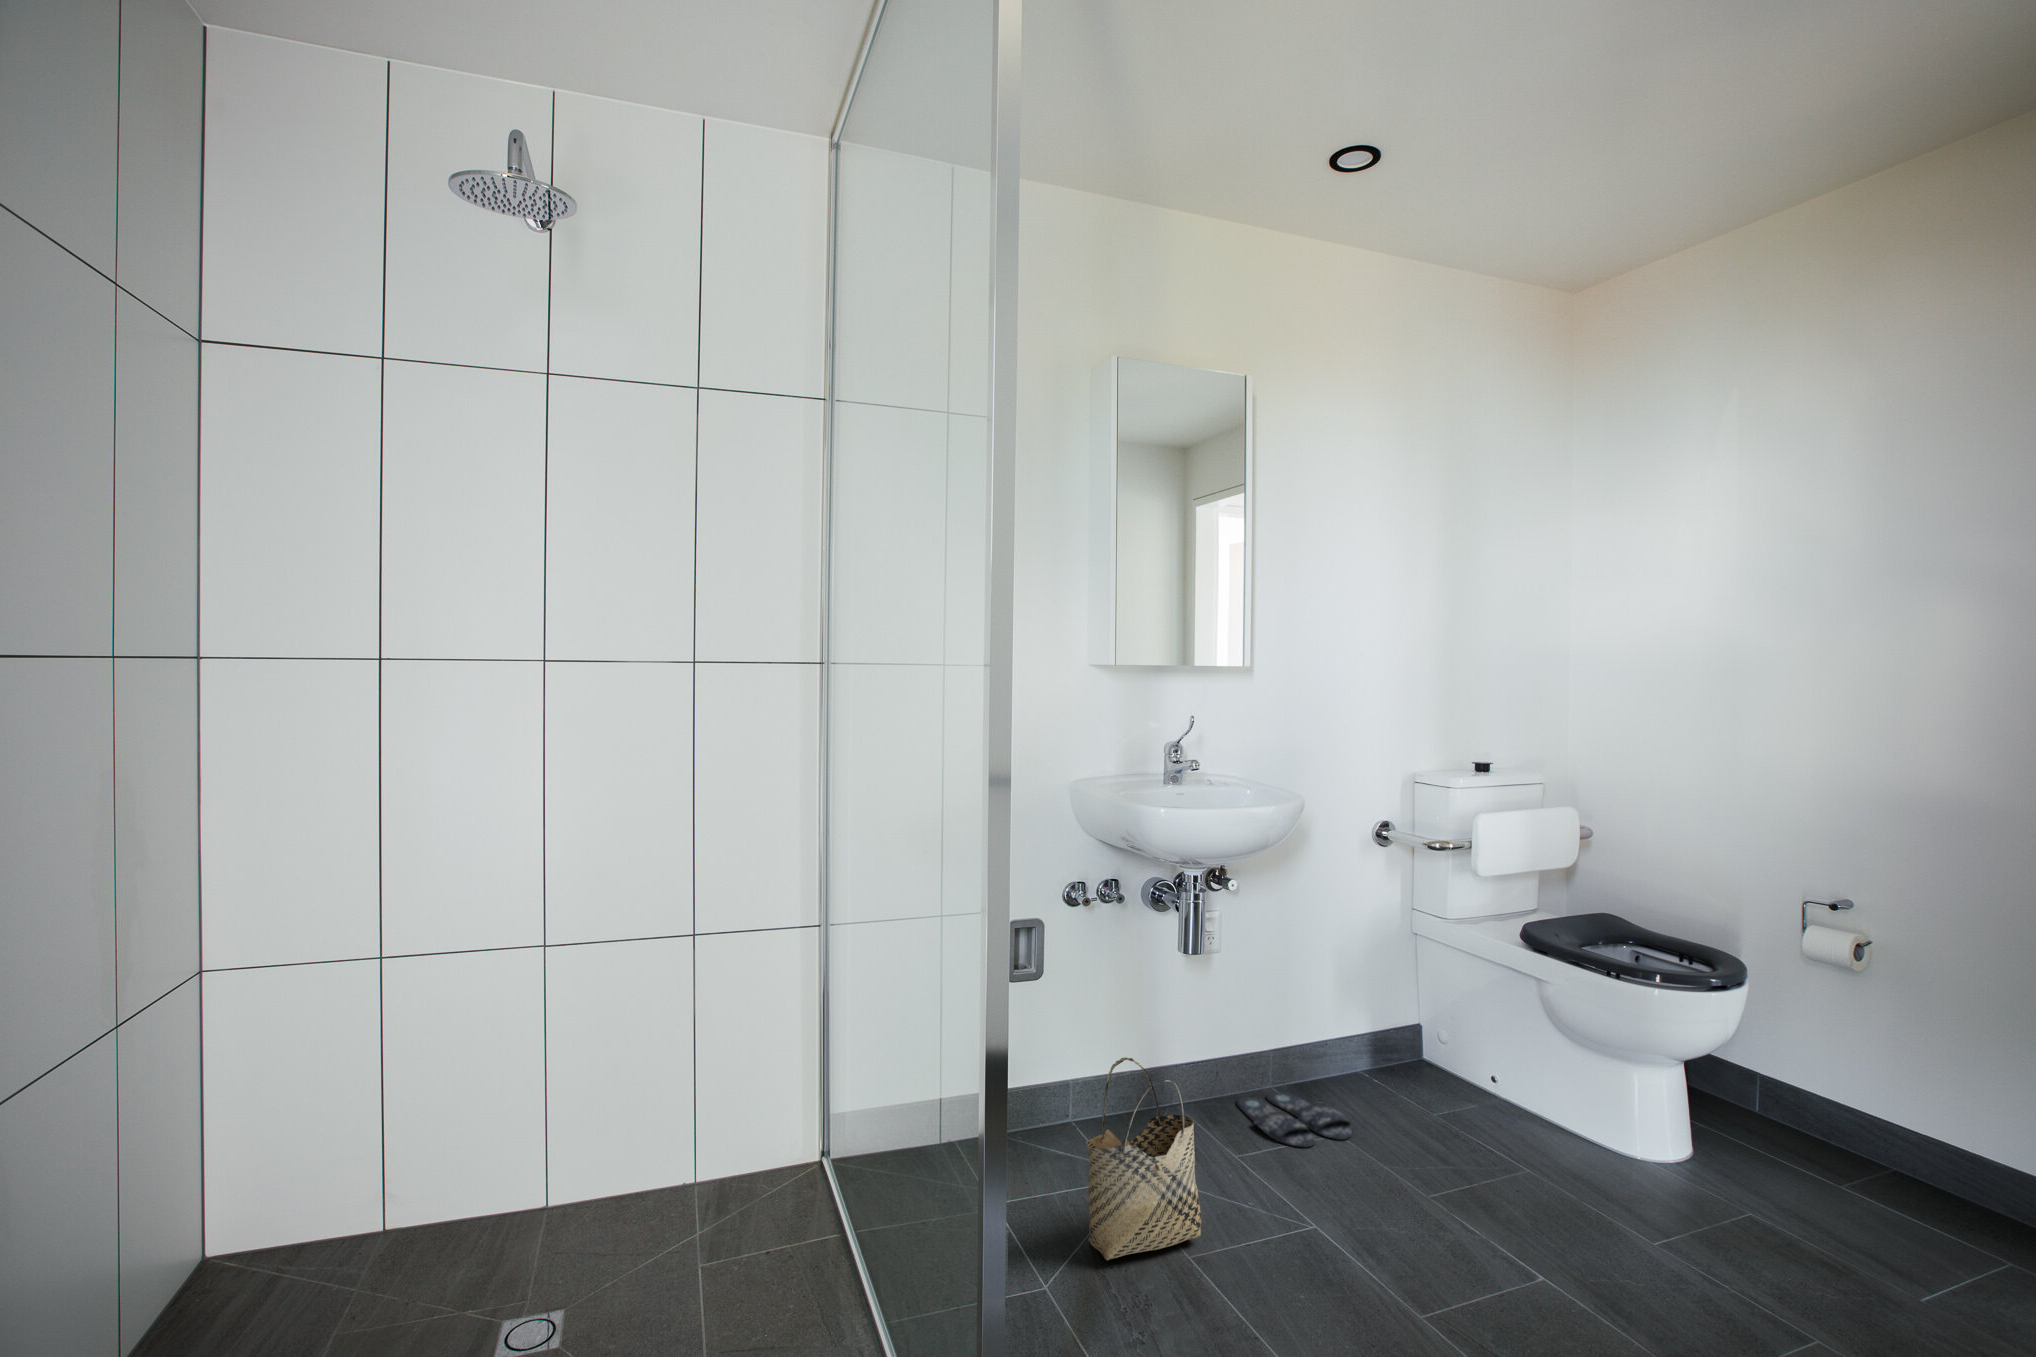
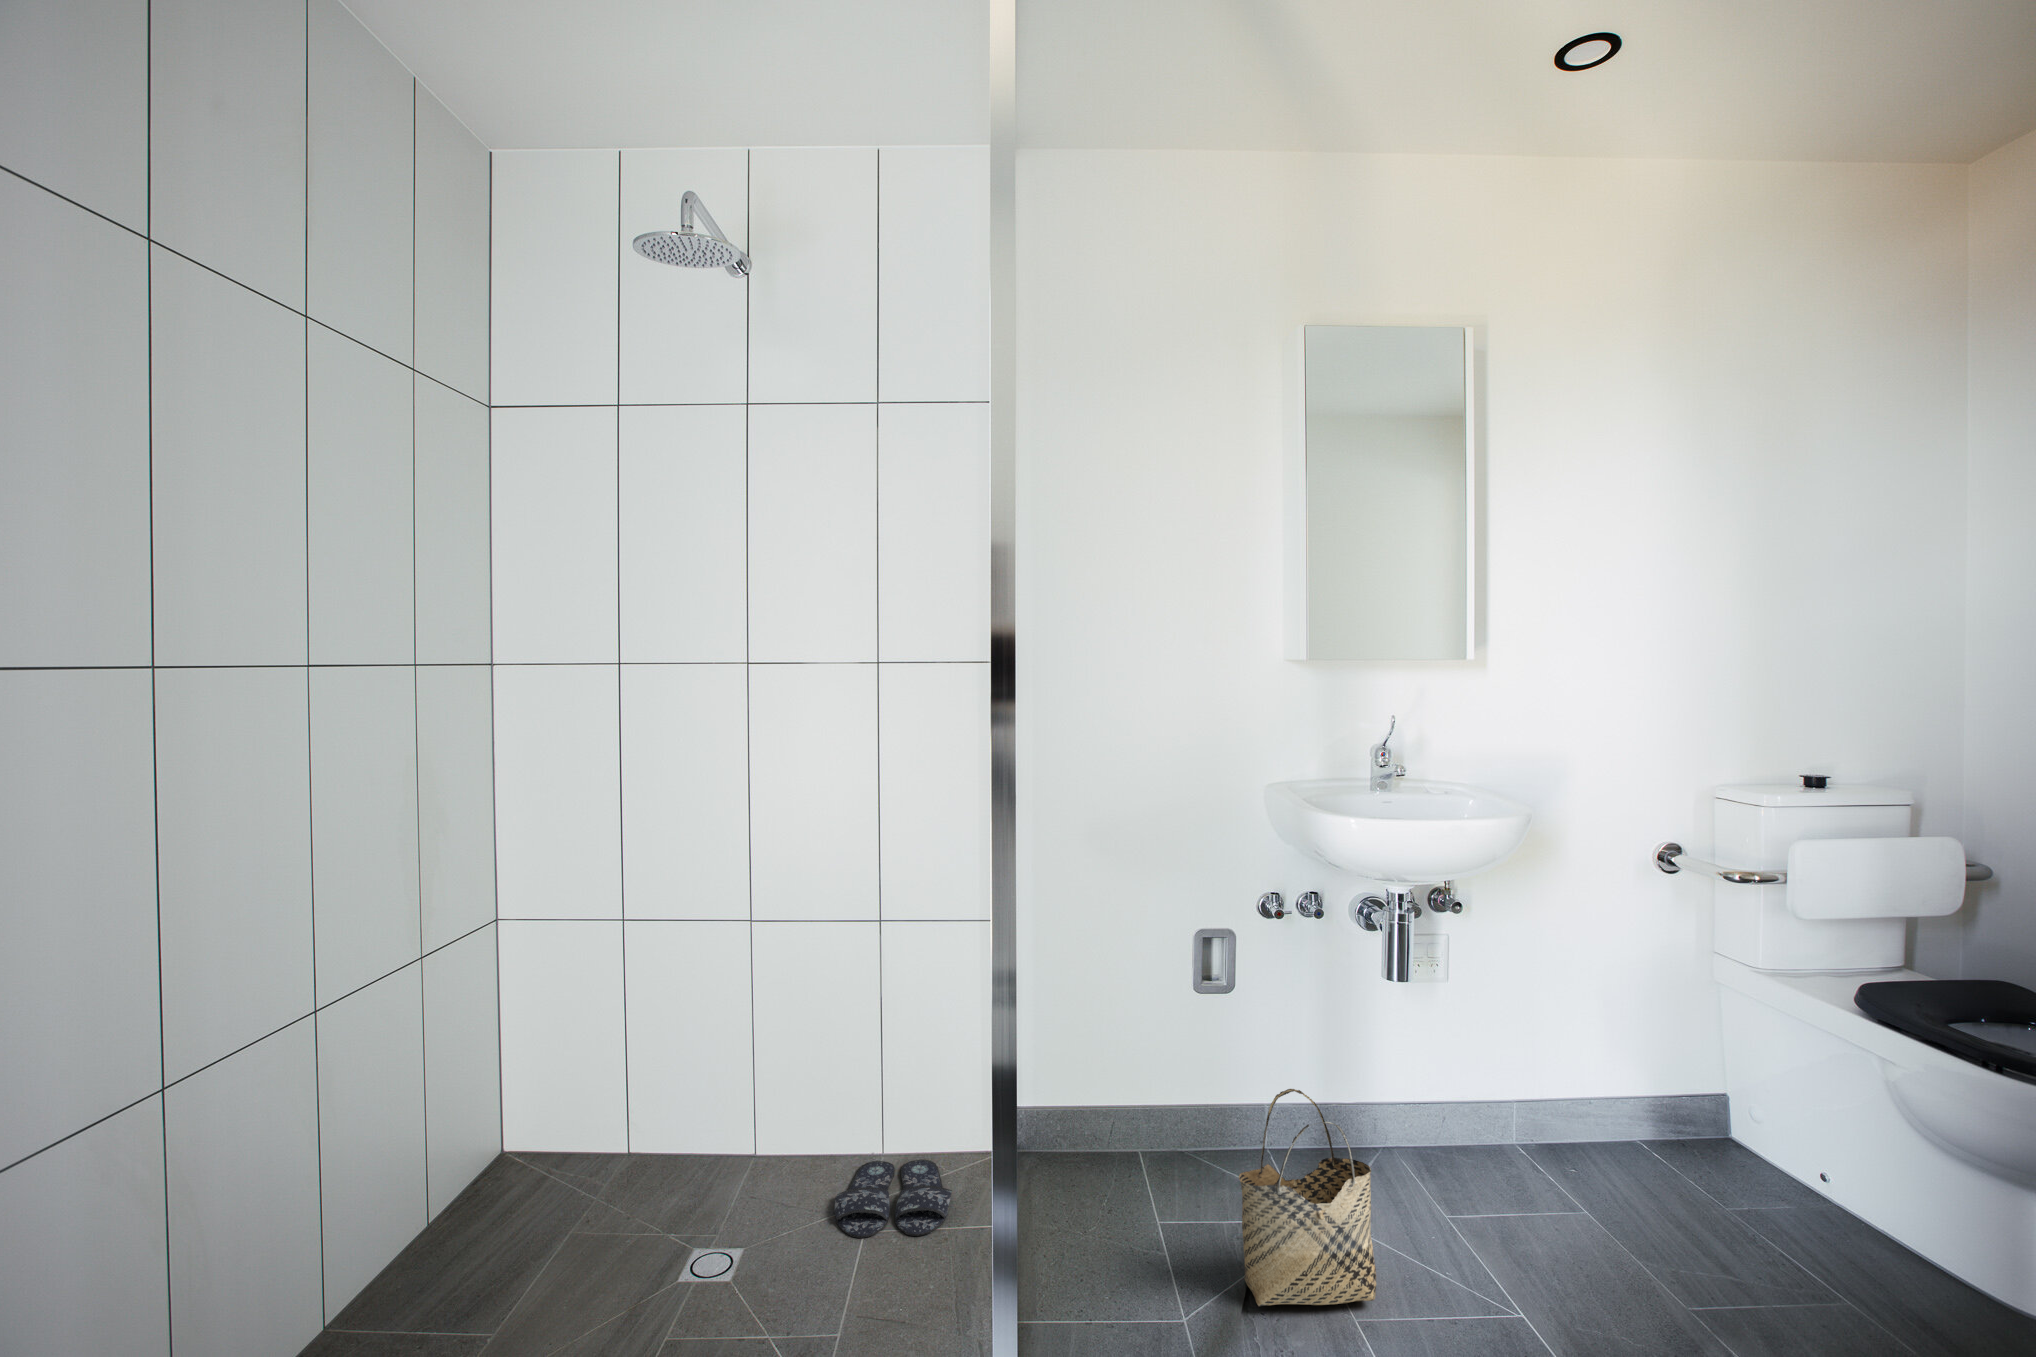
slippers: present [1237,1092,1352,1147] -> present [834,1160,952,1238]

